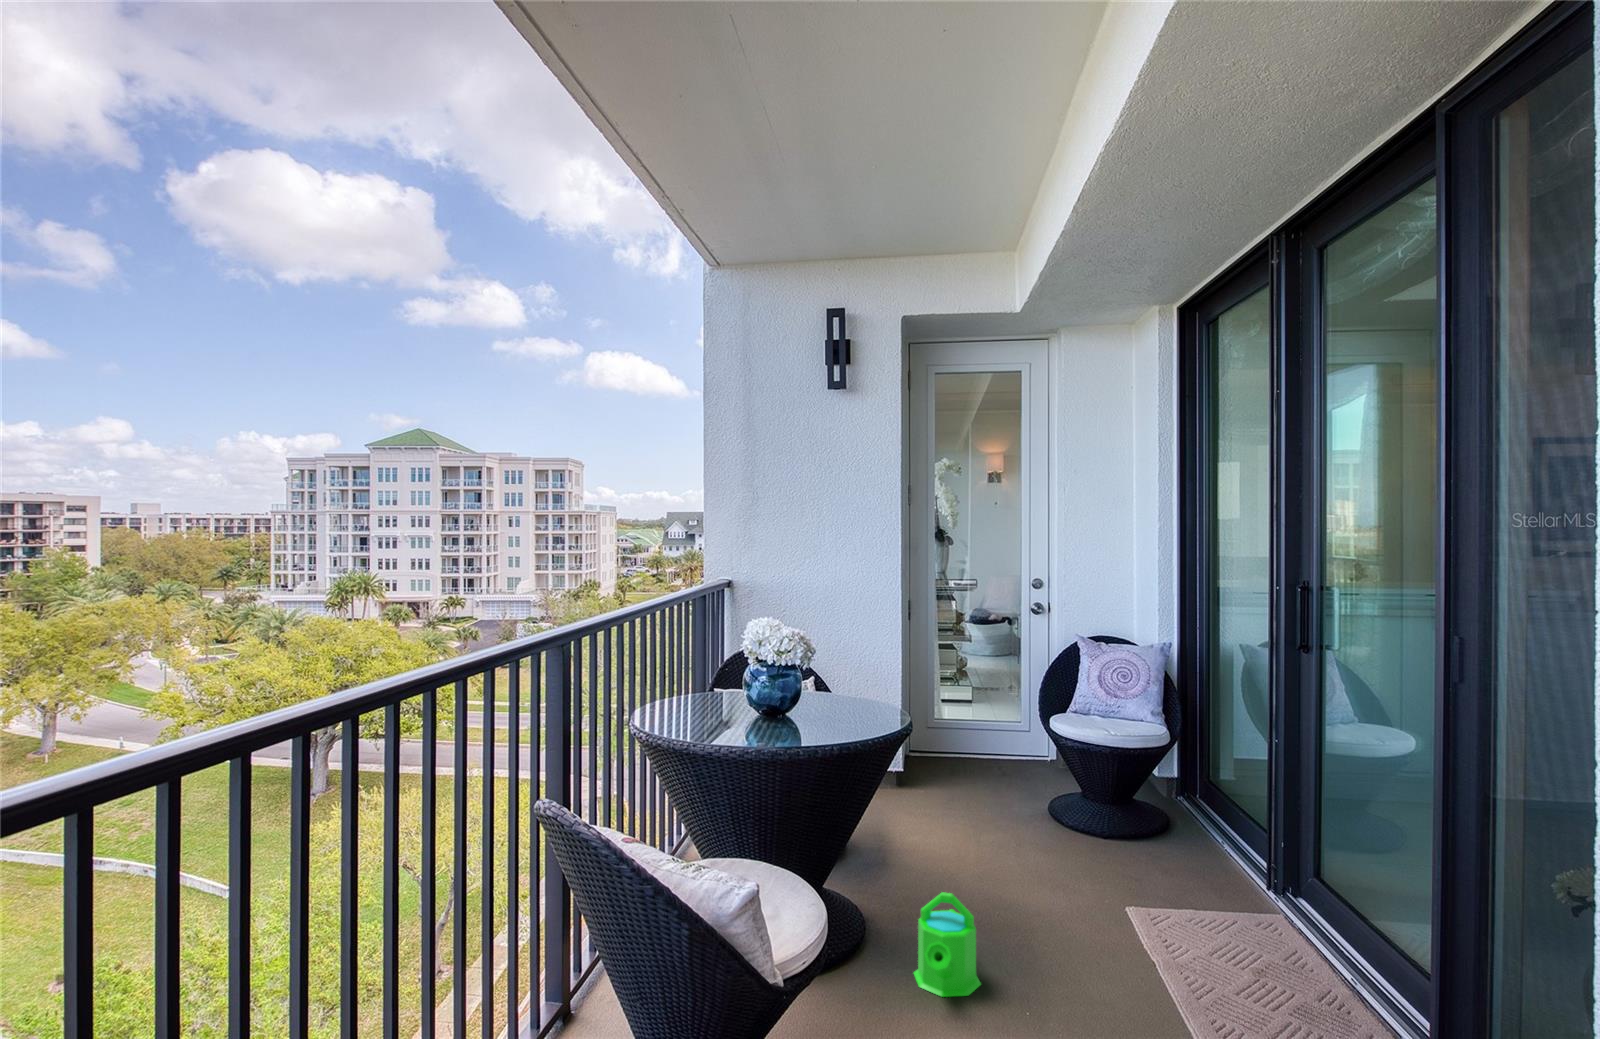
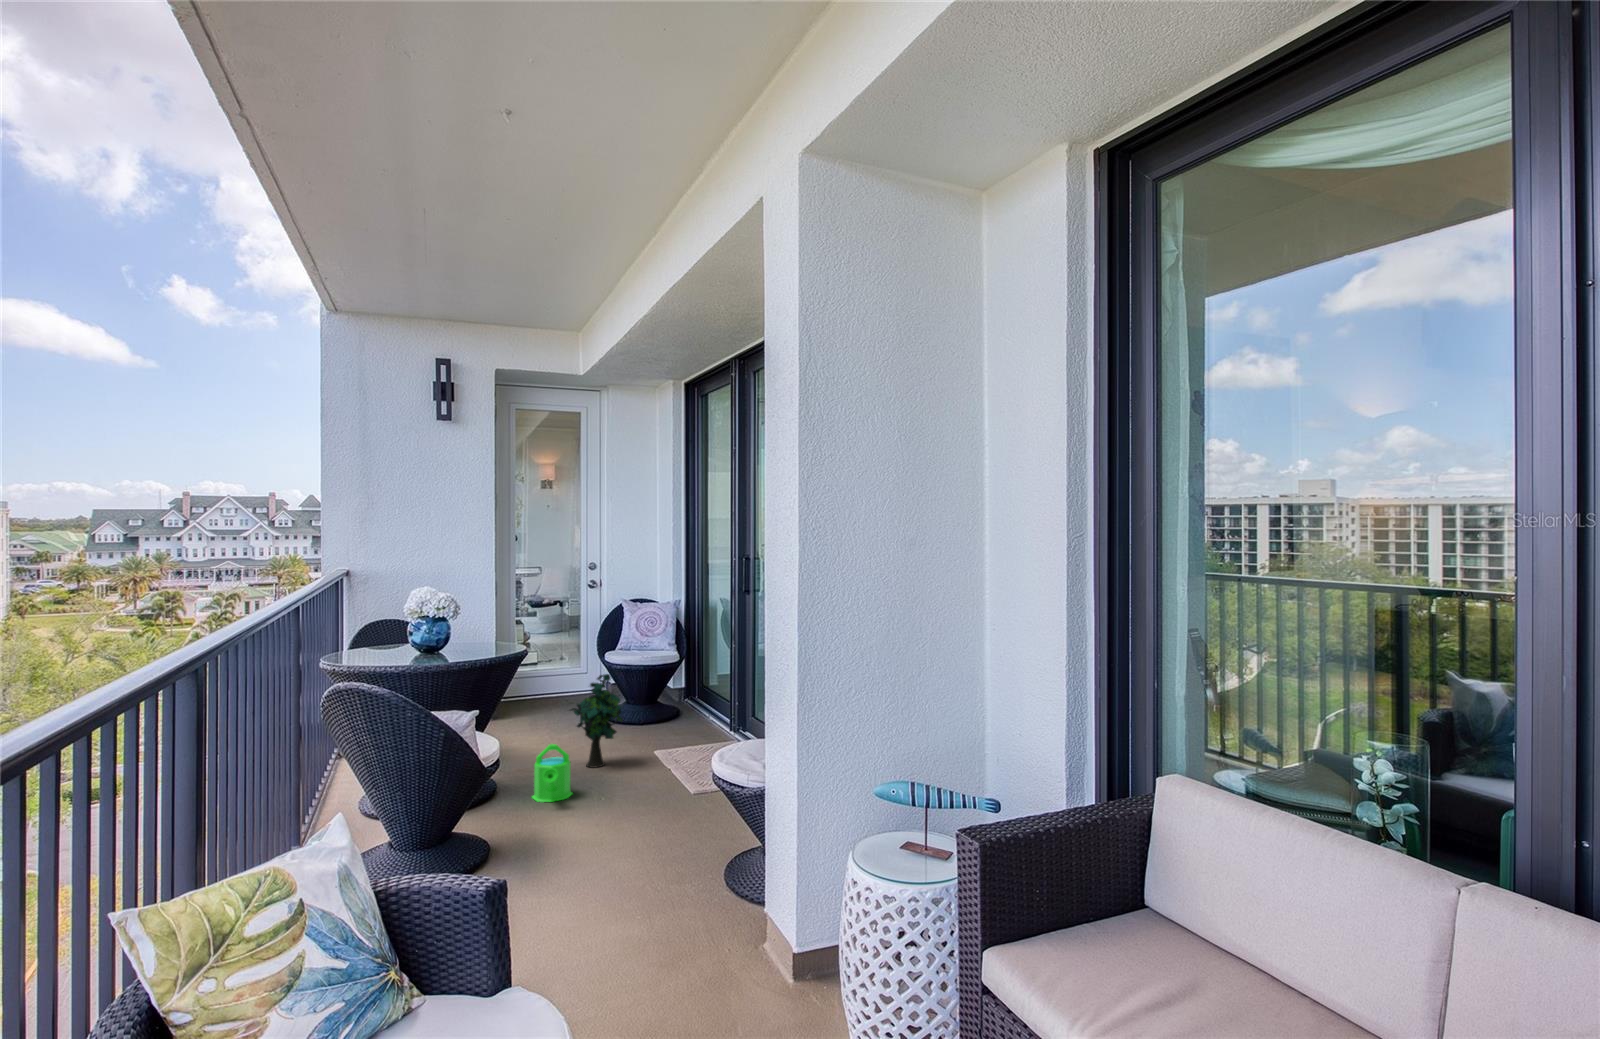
decorative plant: none [981,772,1073,926] -> present [570,674,623,768]

